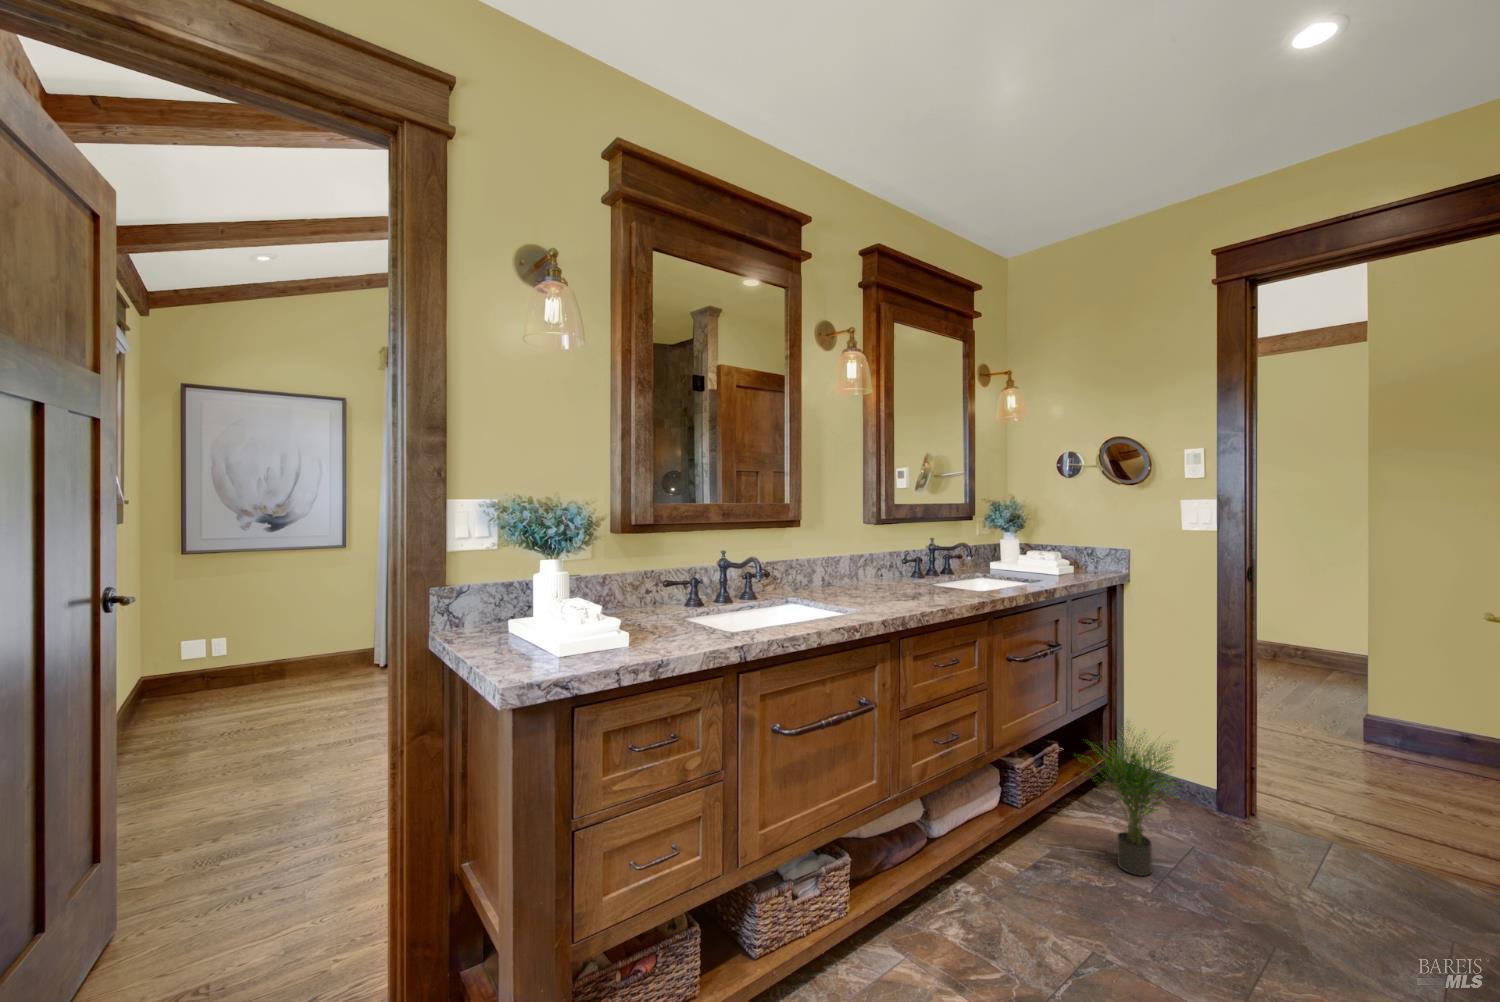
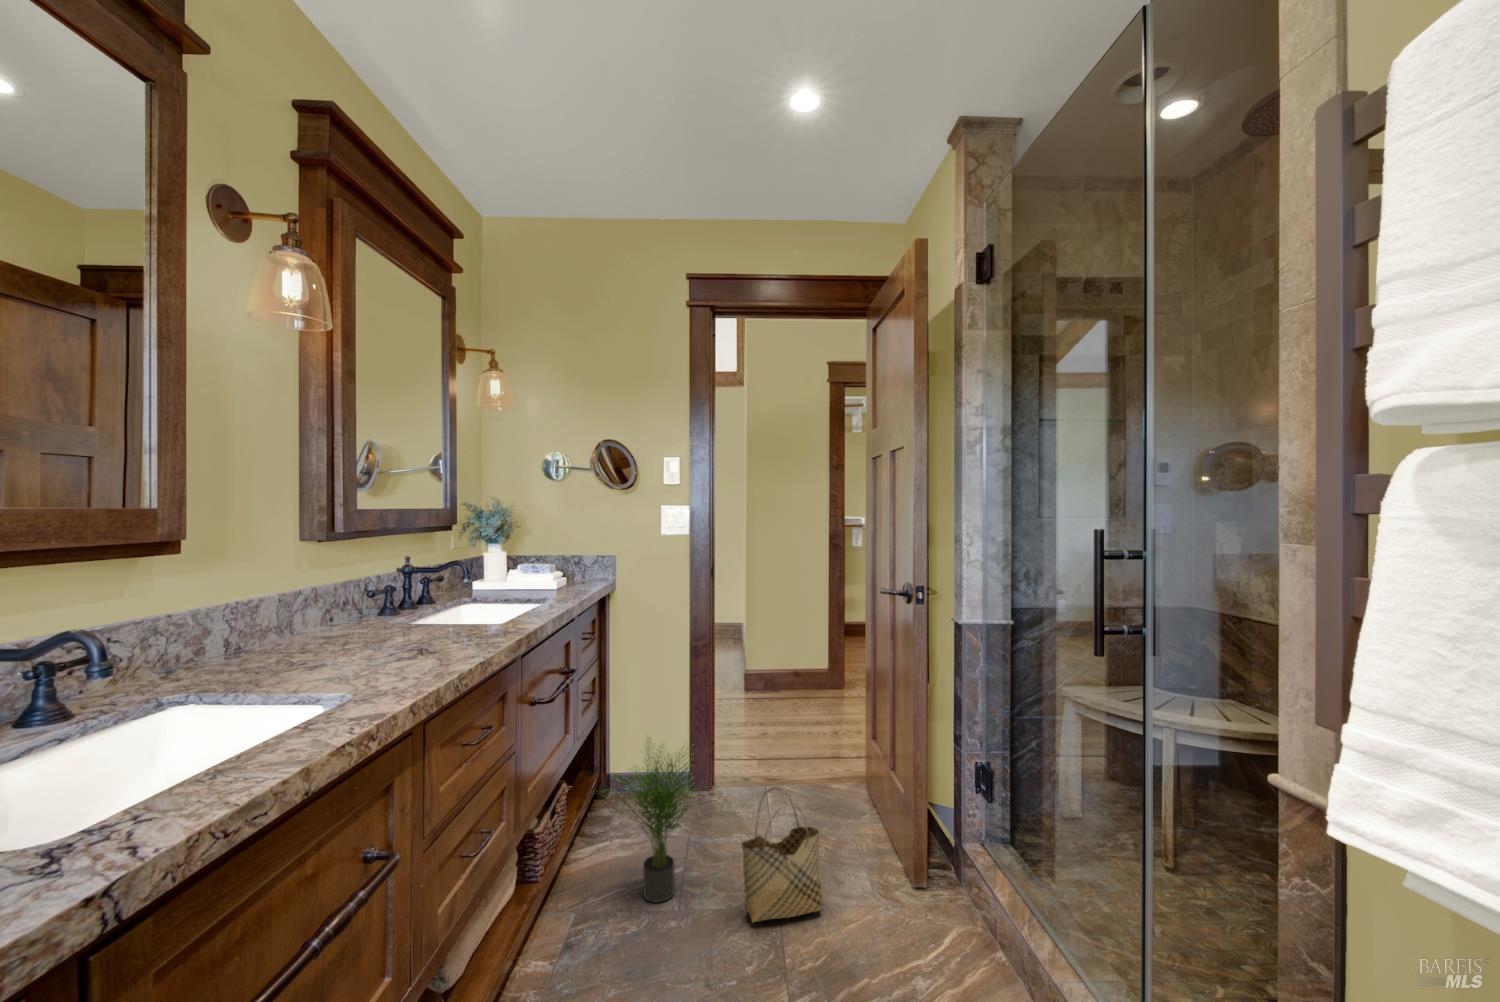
woven basket: none [1215,807,1330,960] -> present [741,787,822,922]

